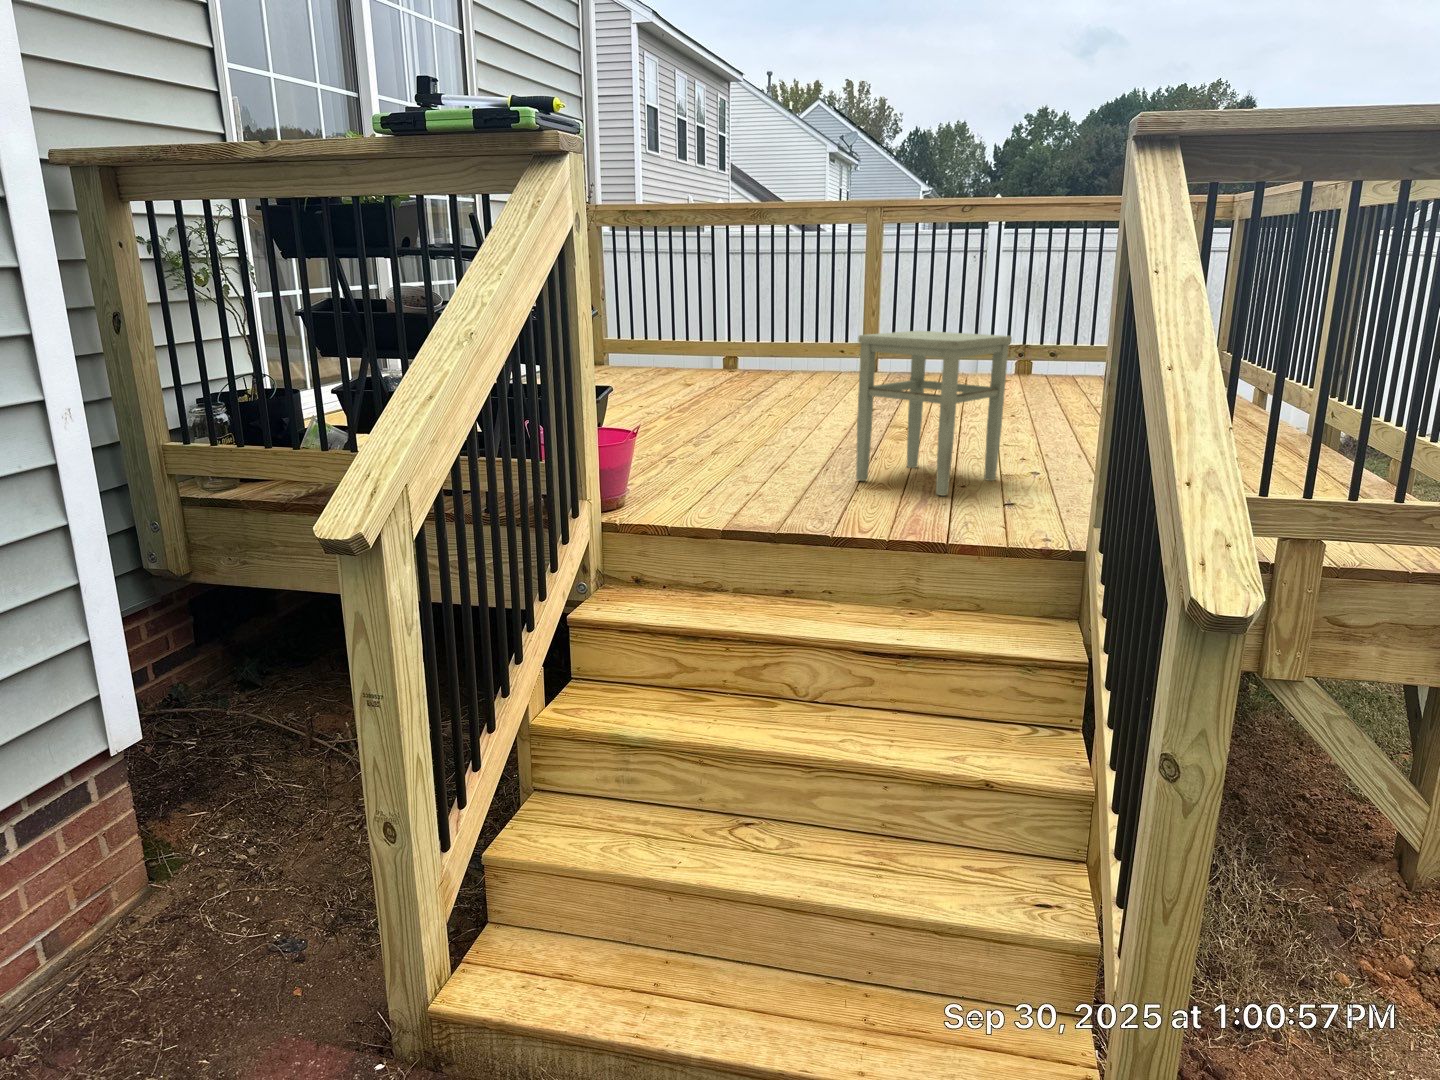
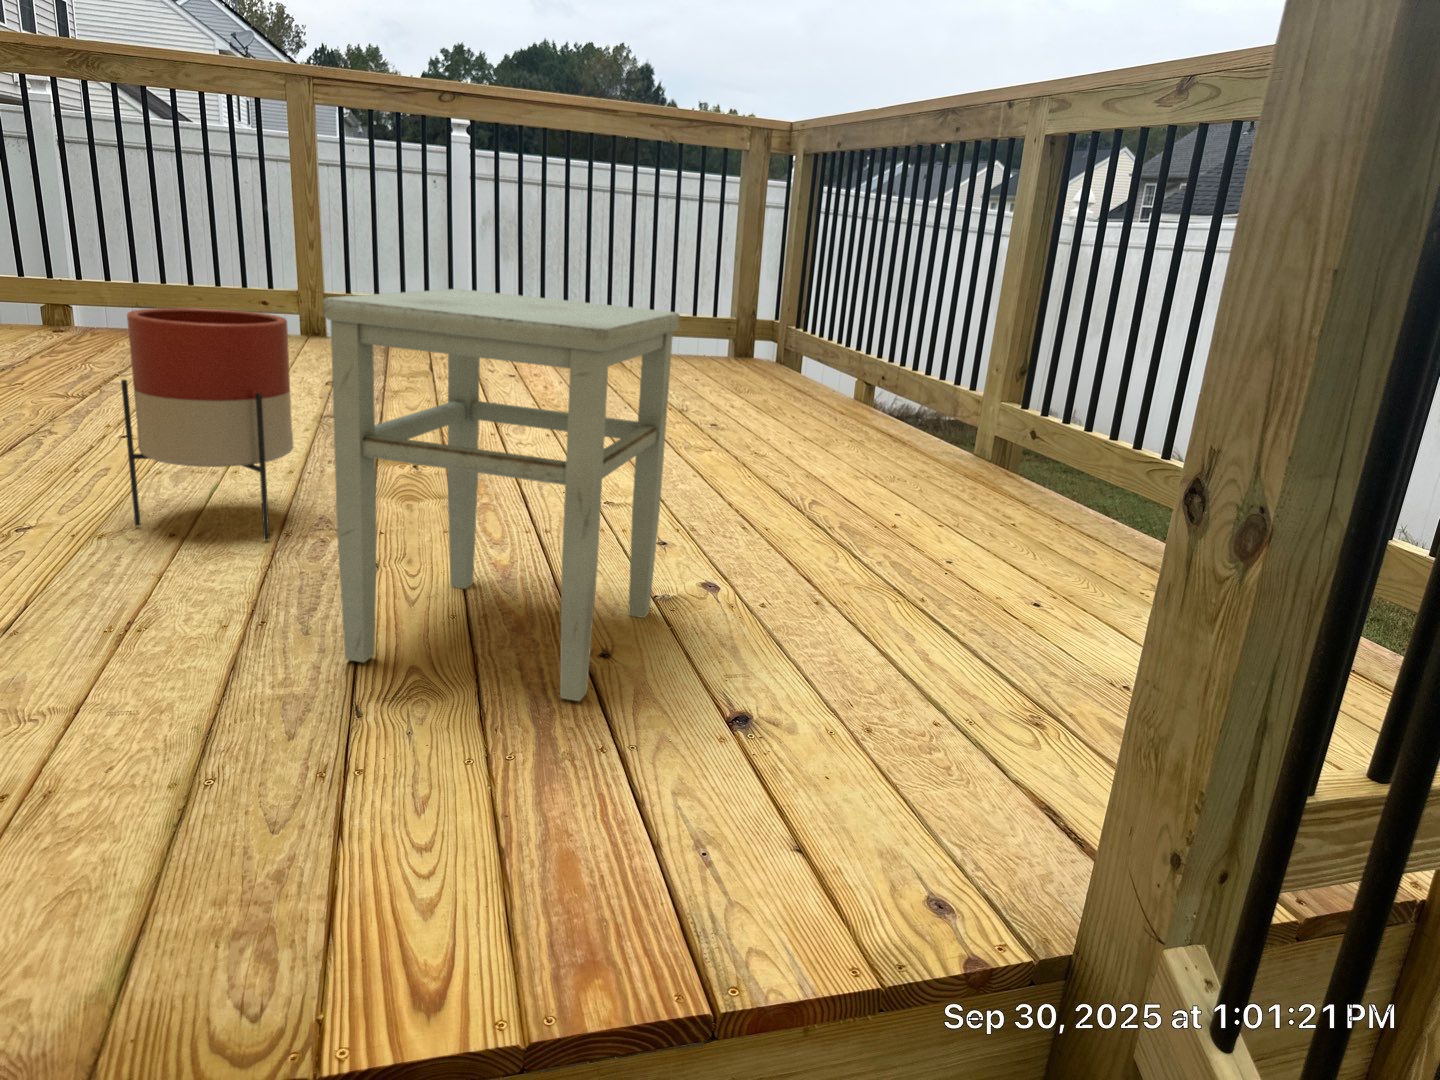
planter: none [779,346,849,450] -> present [121,308,293,541]

